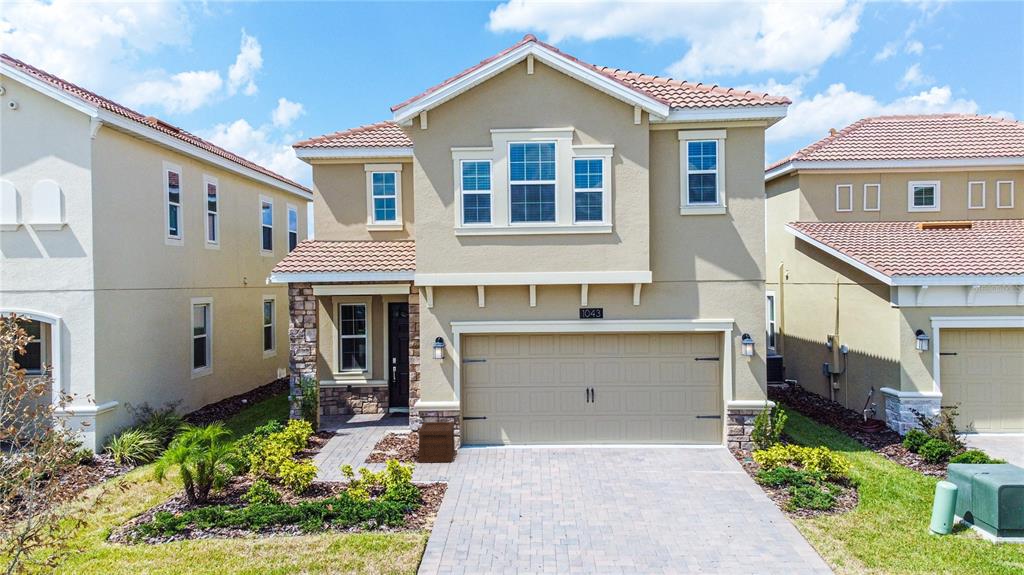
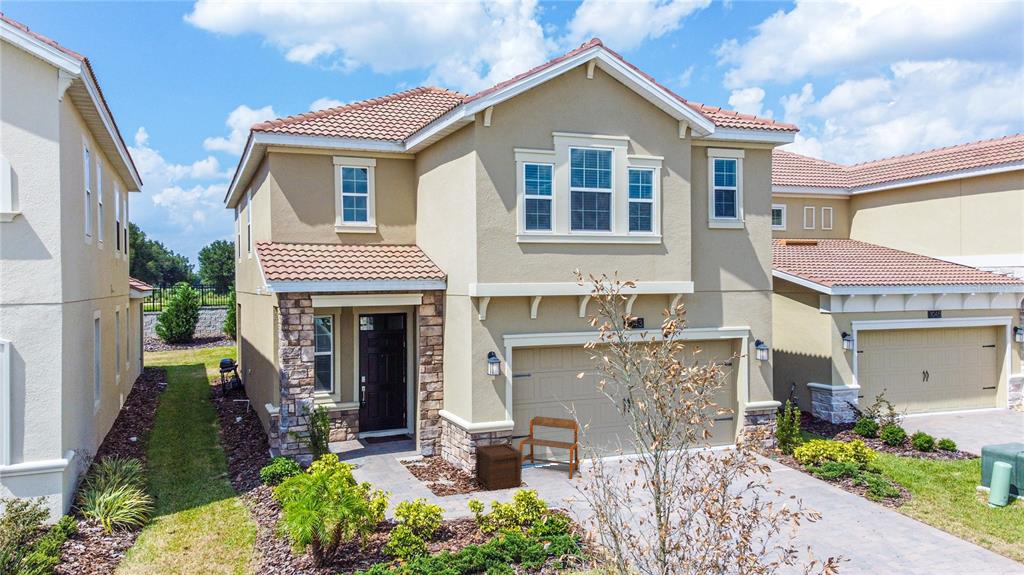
bench: none [471,399,527,462] -> present [519,416,580,479]

